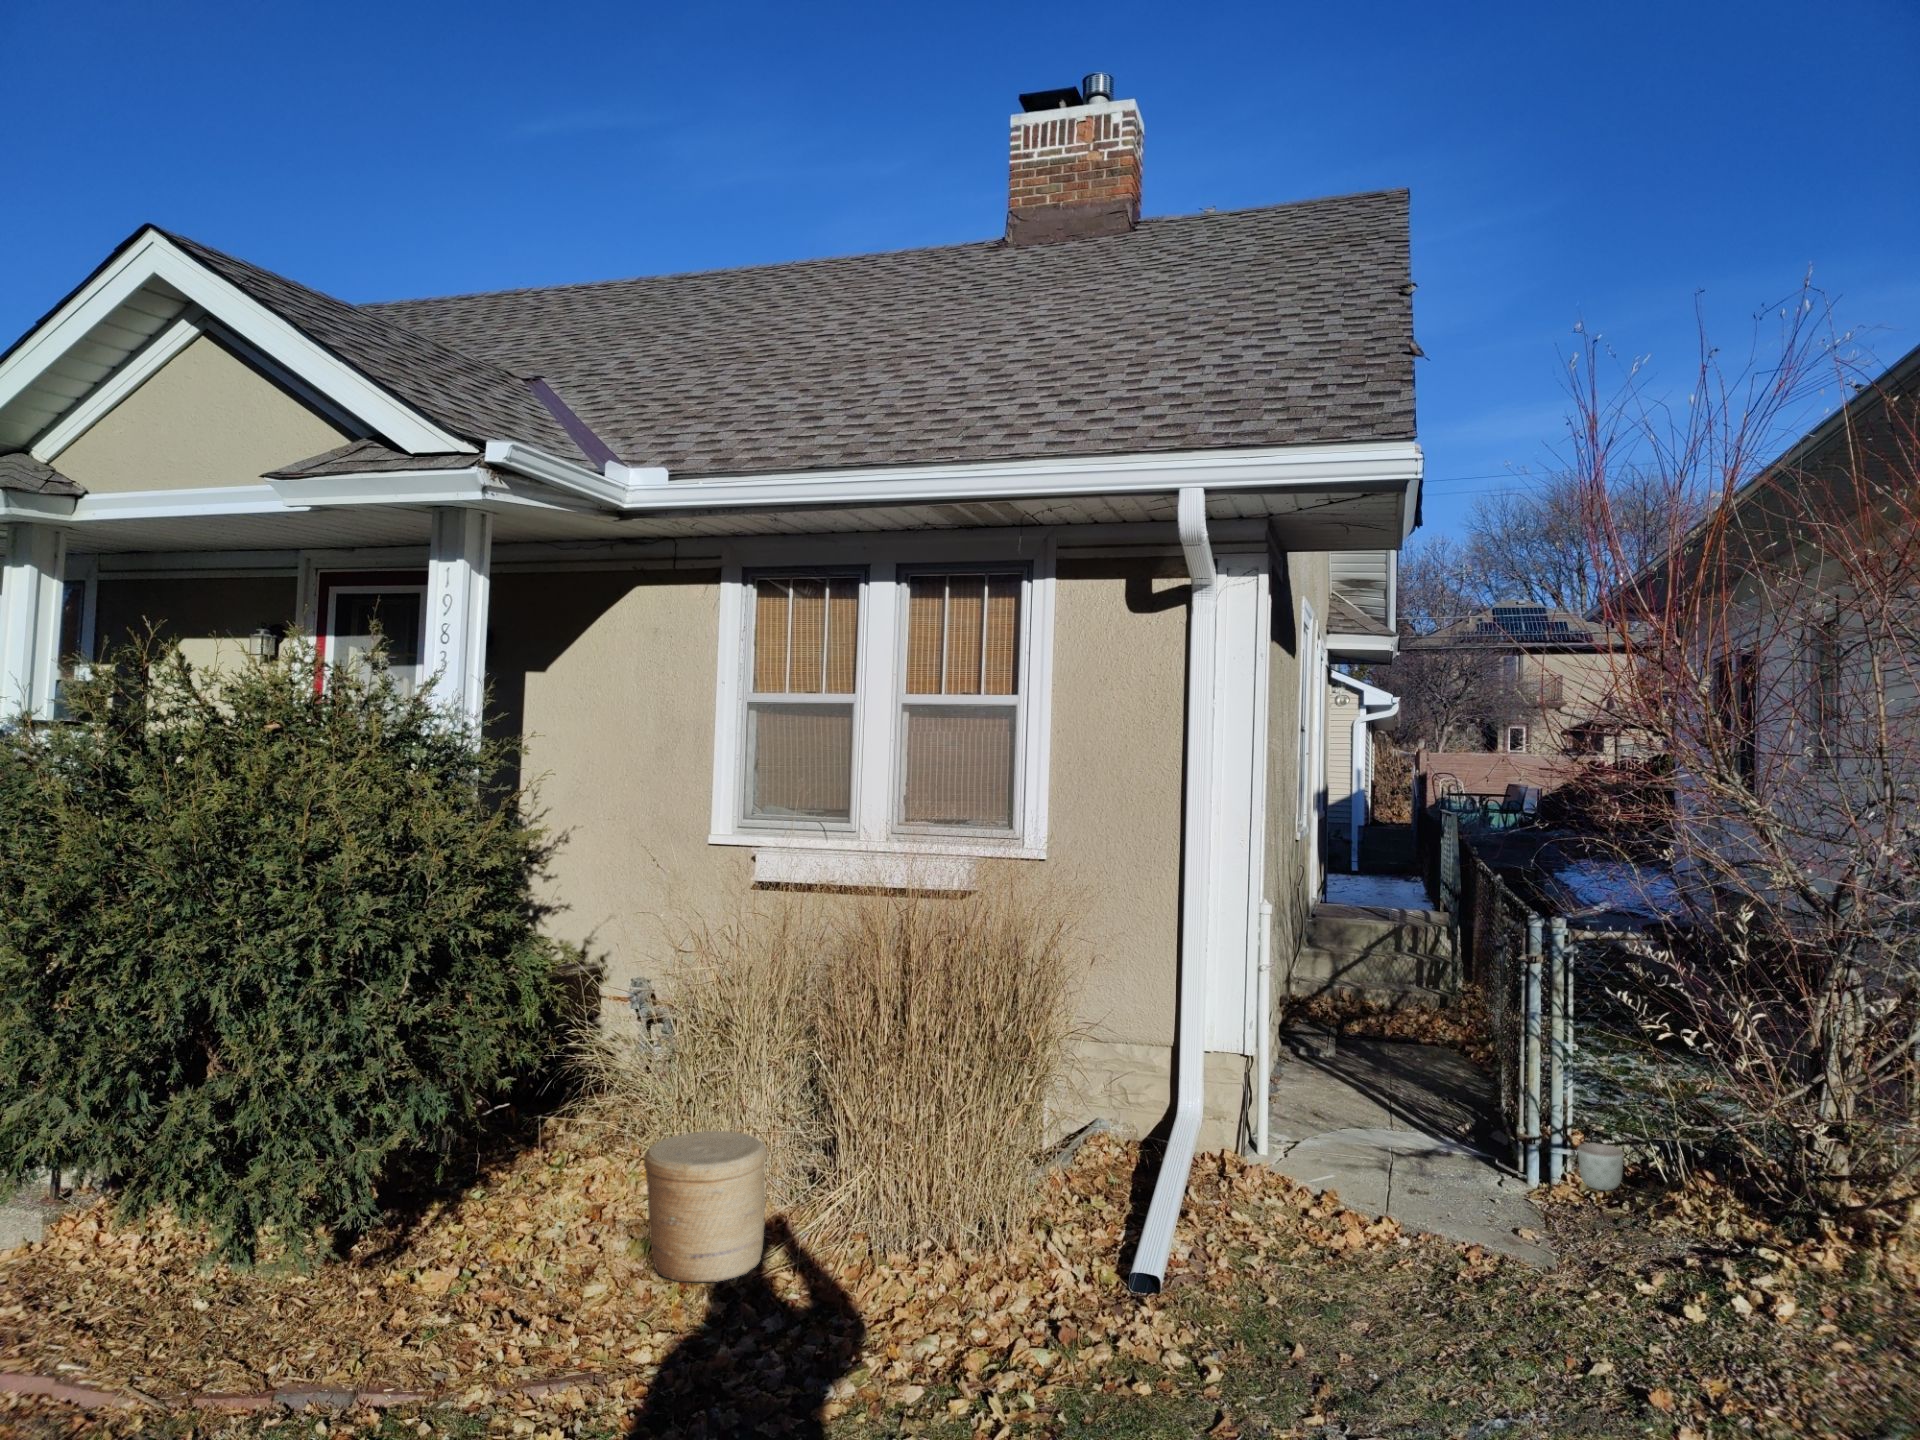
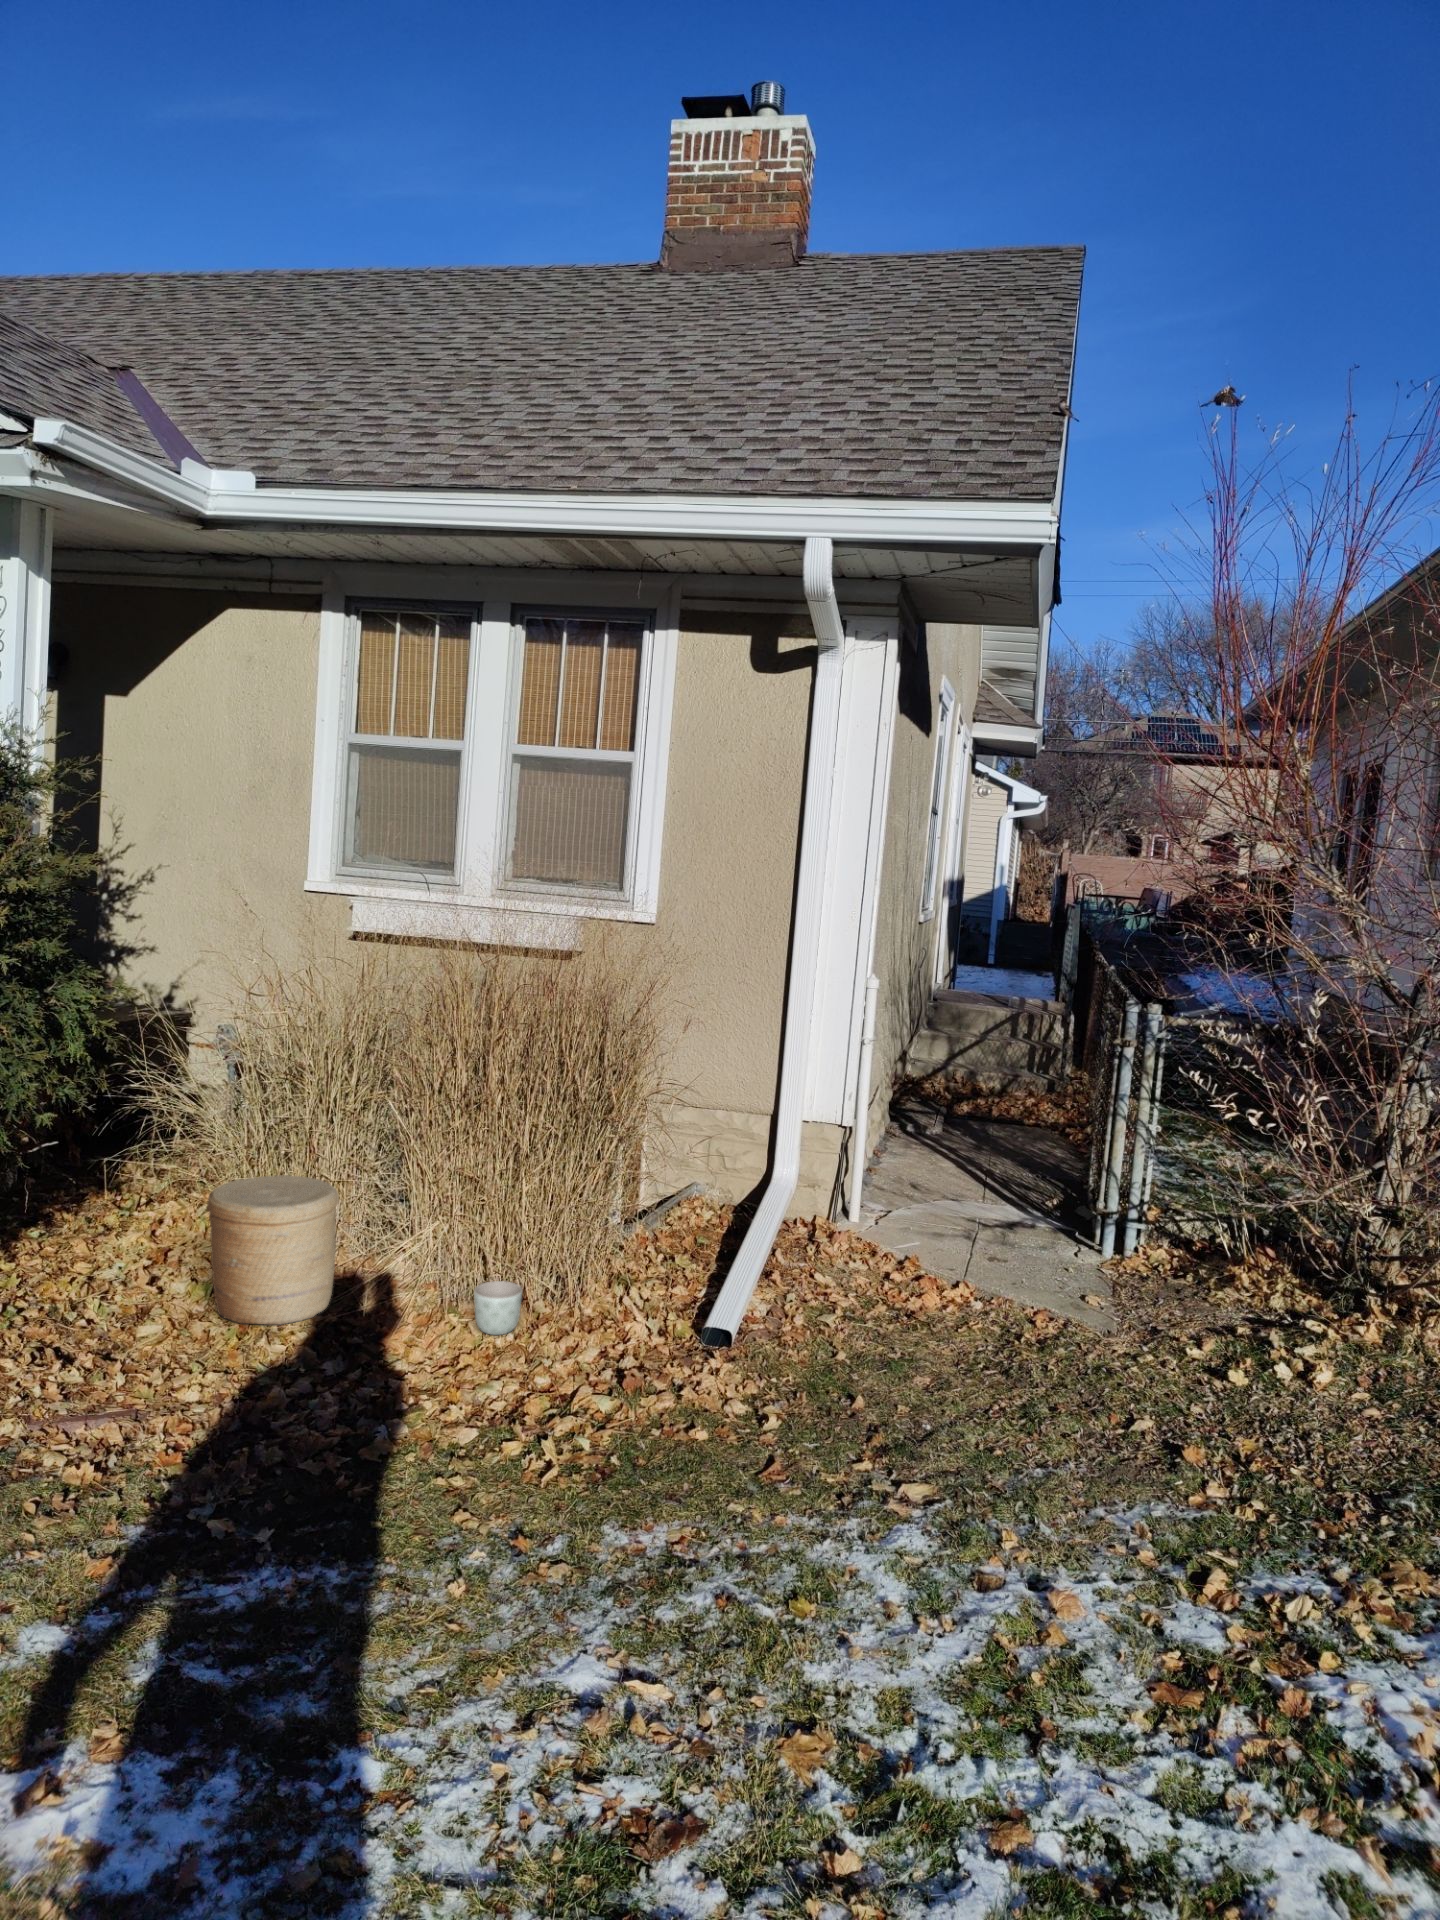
planter: present [1578,1143,1624,1190] -> present [474,1281,522,1335]

